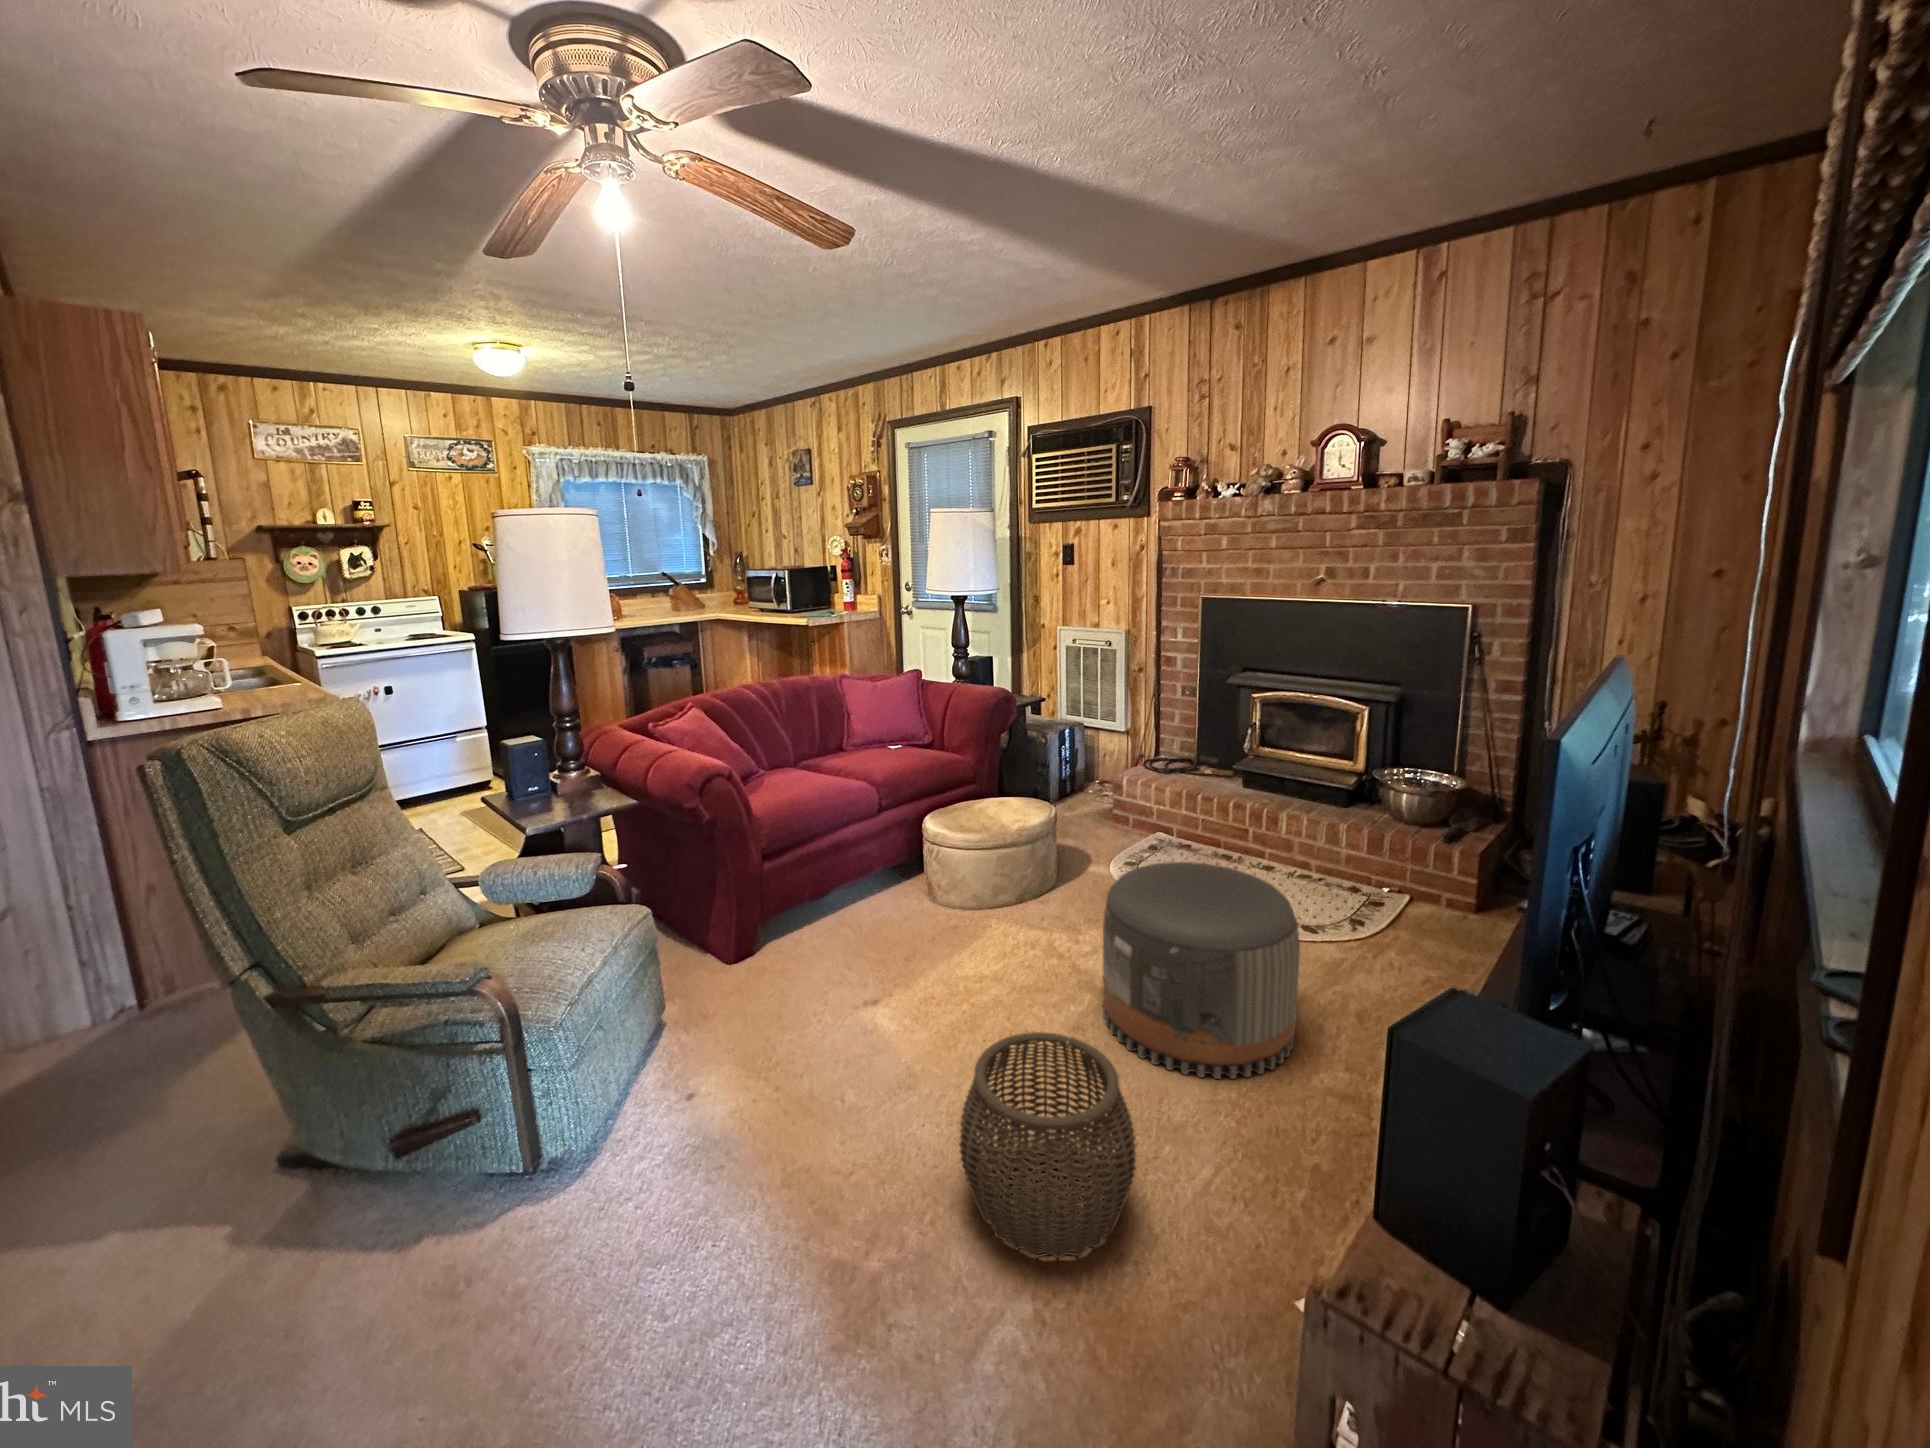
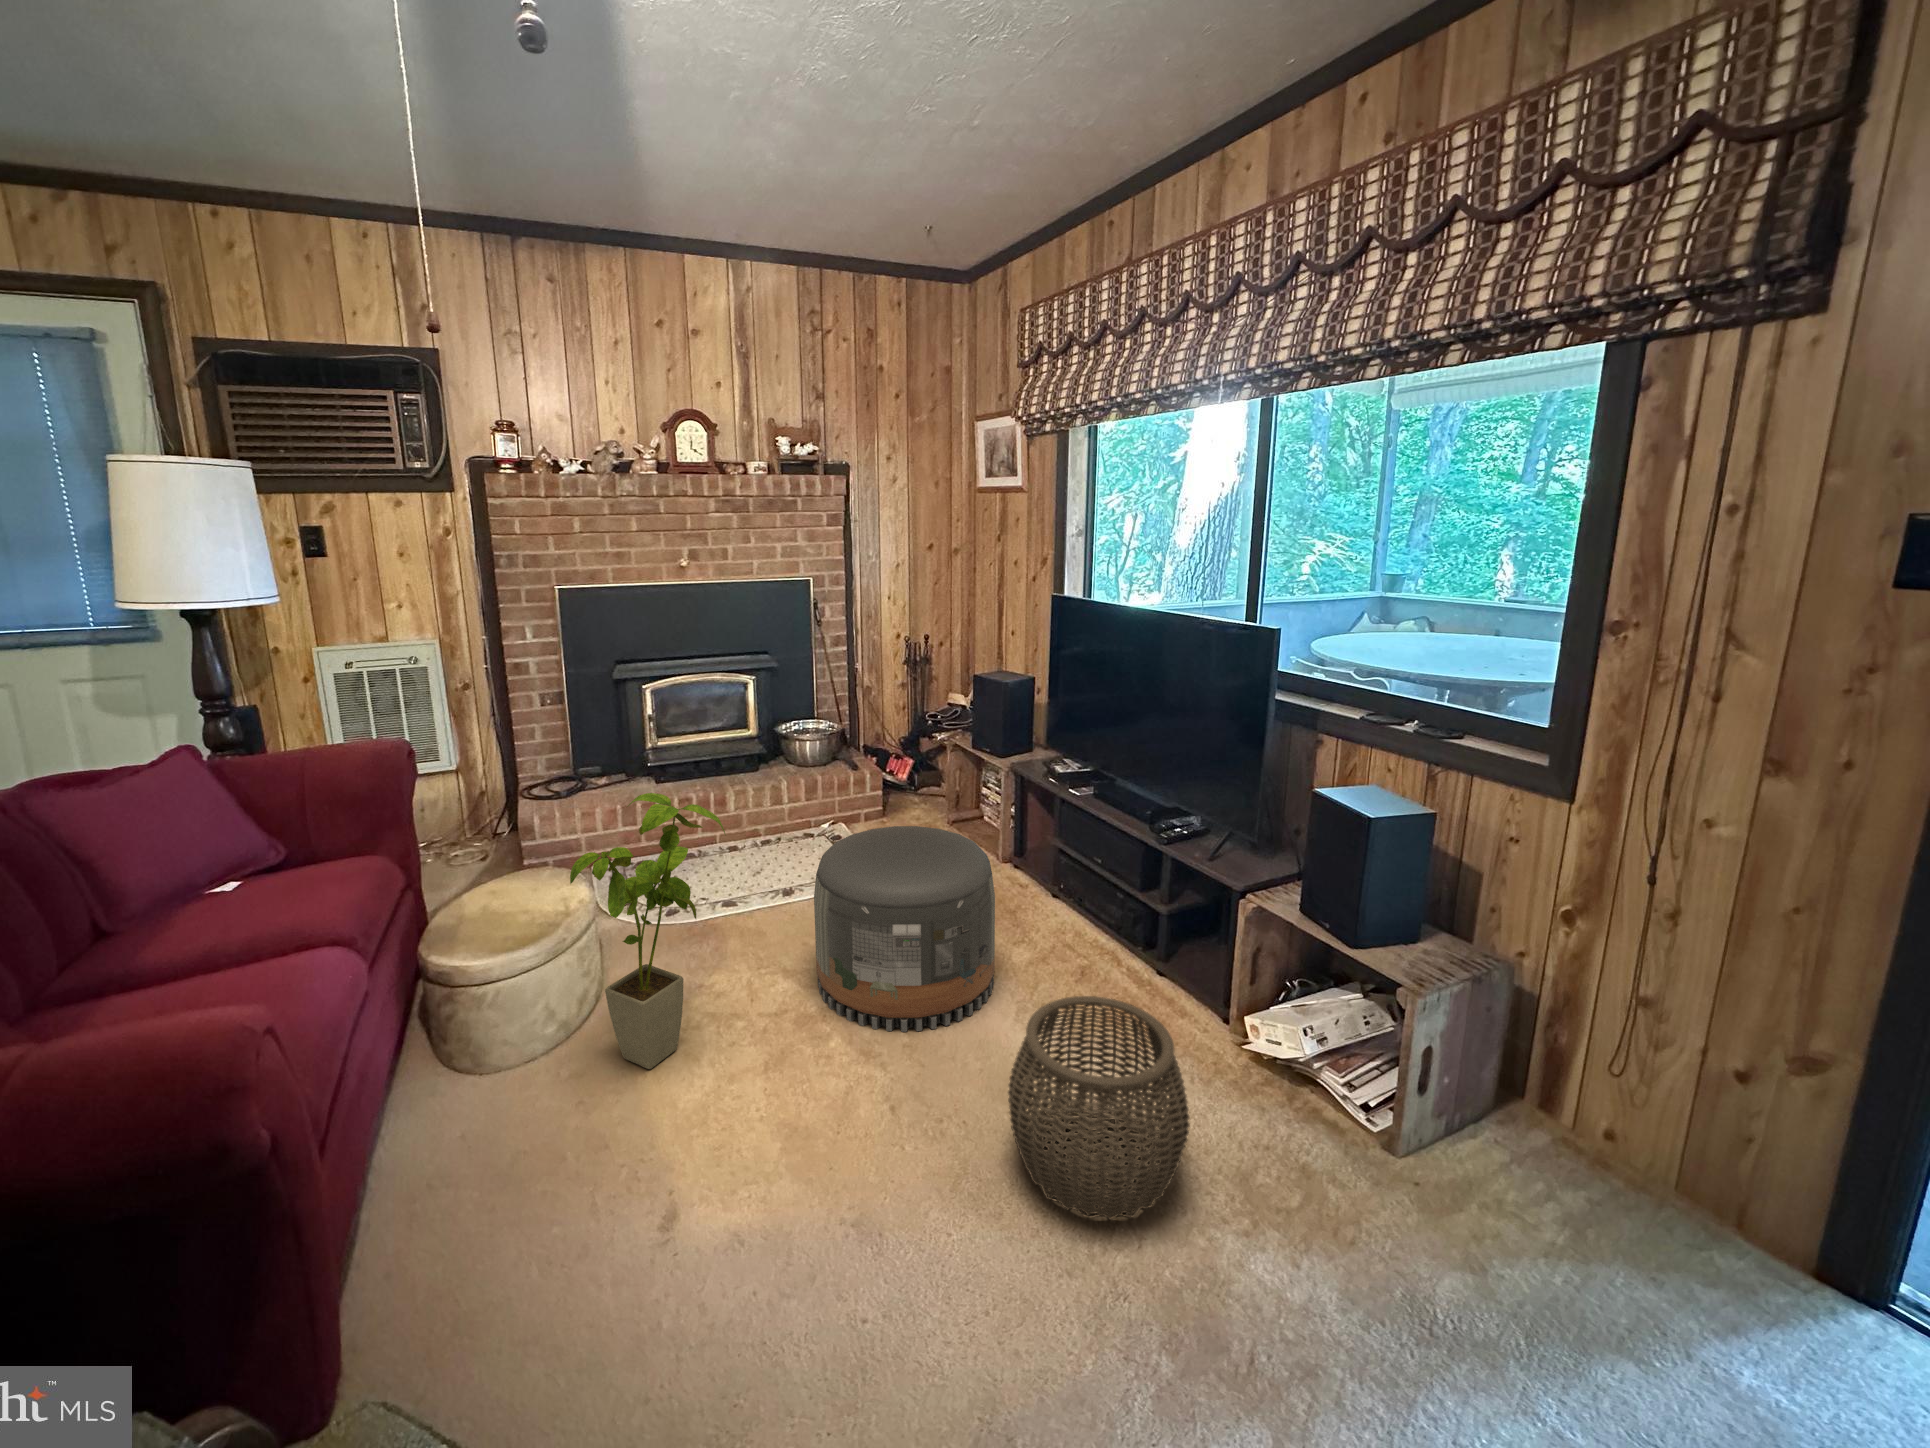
house plant: none [943,752,1053,950] -> present [570,793,725,1069]

